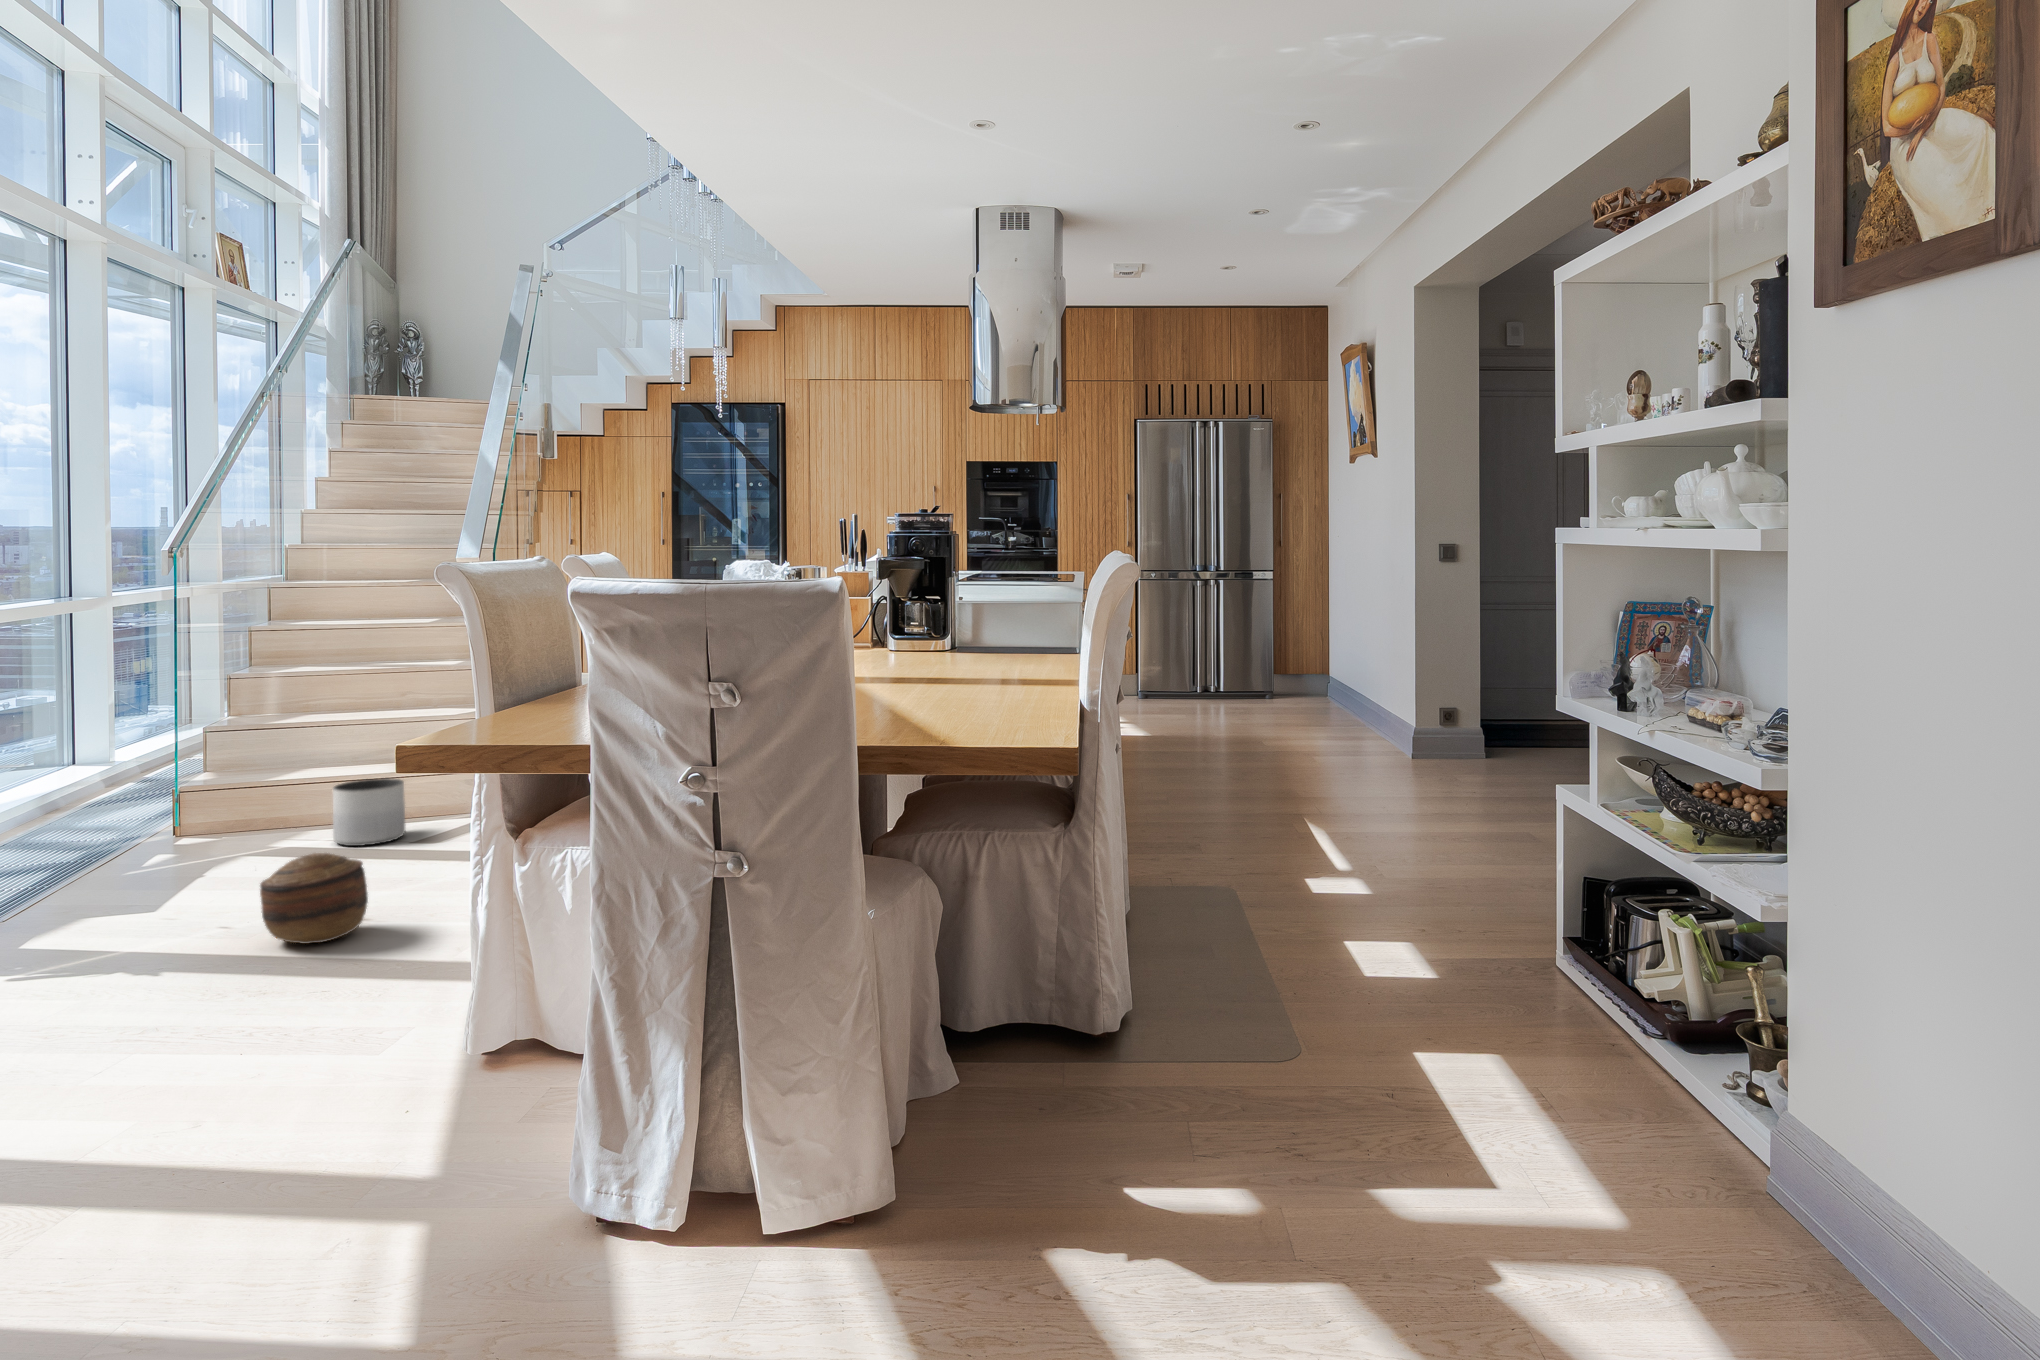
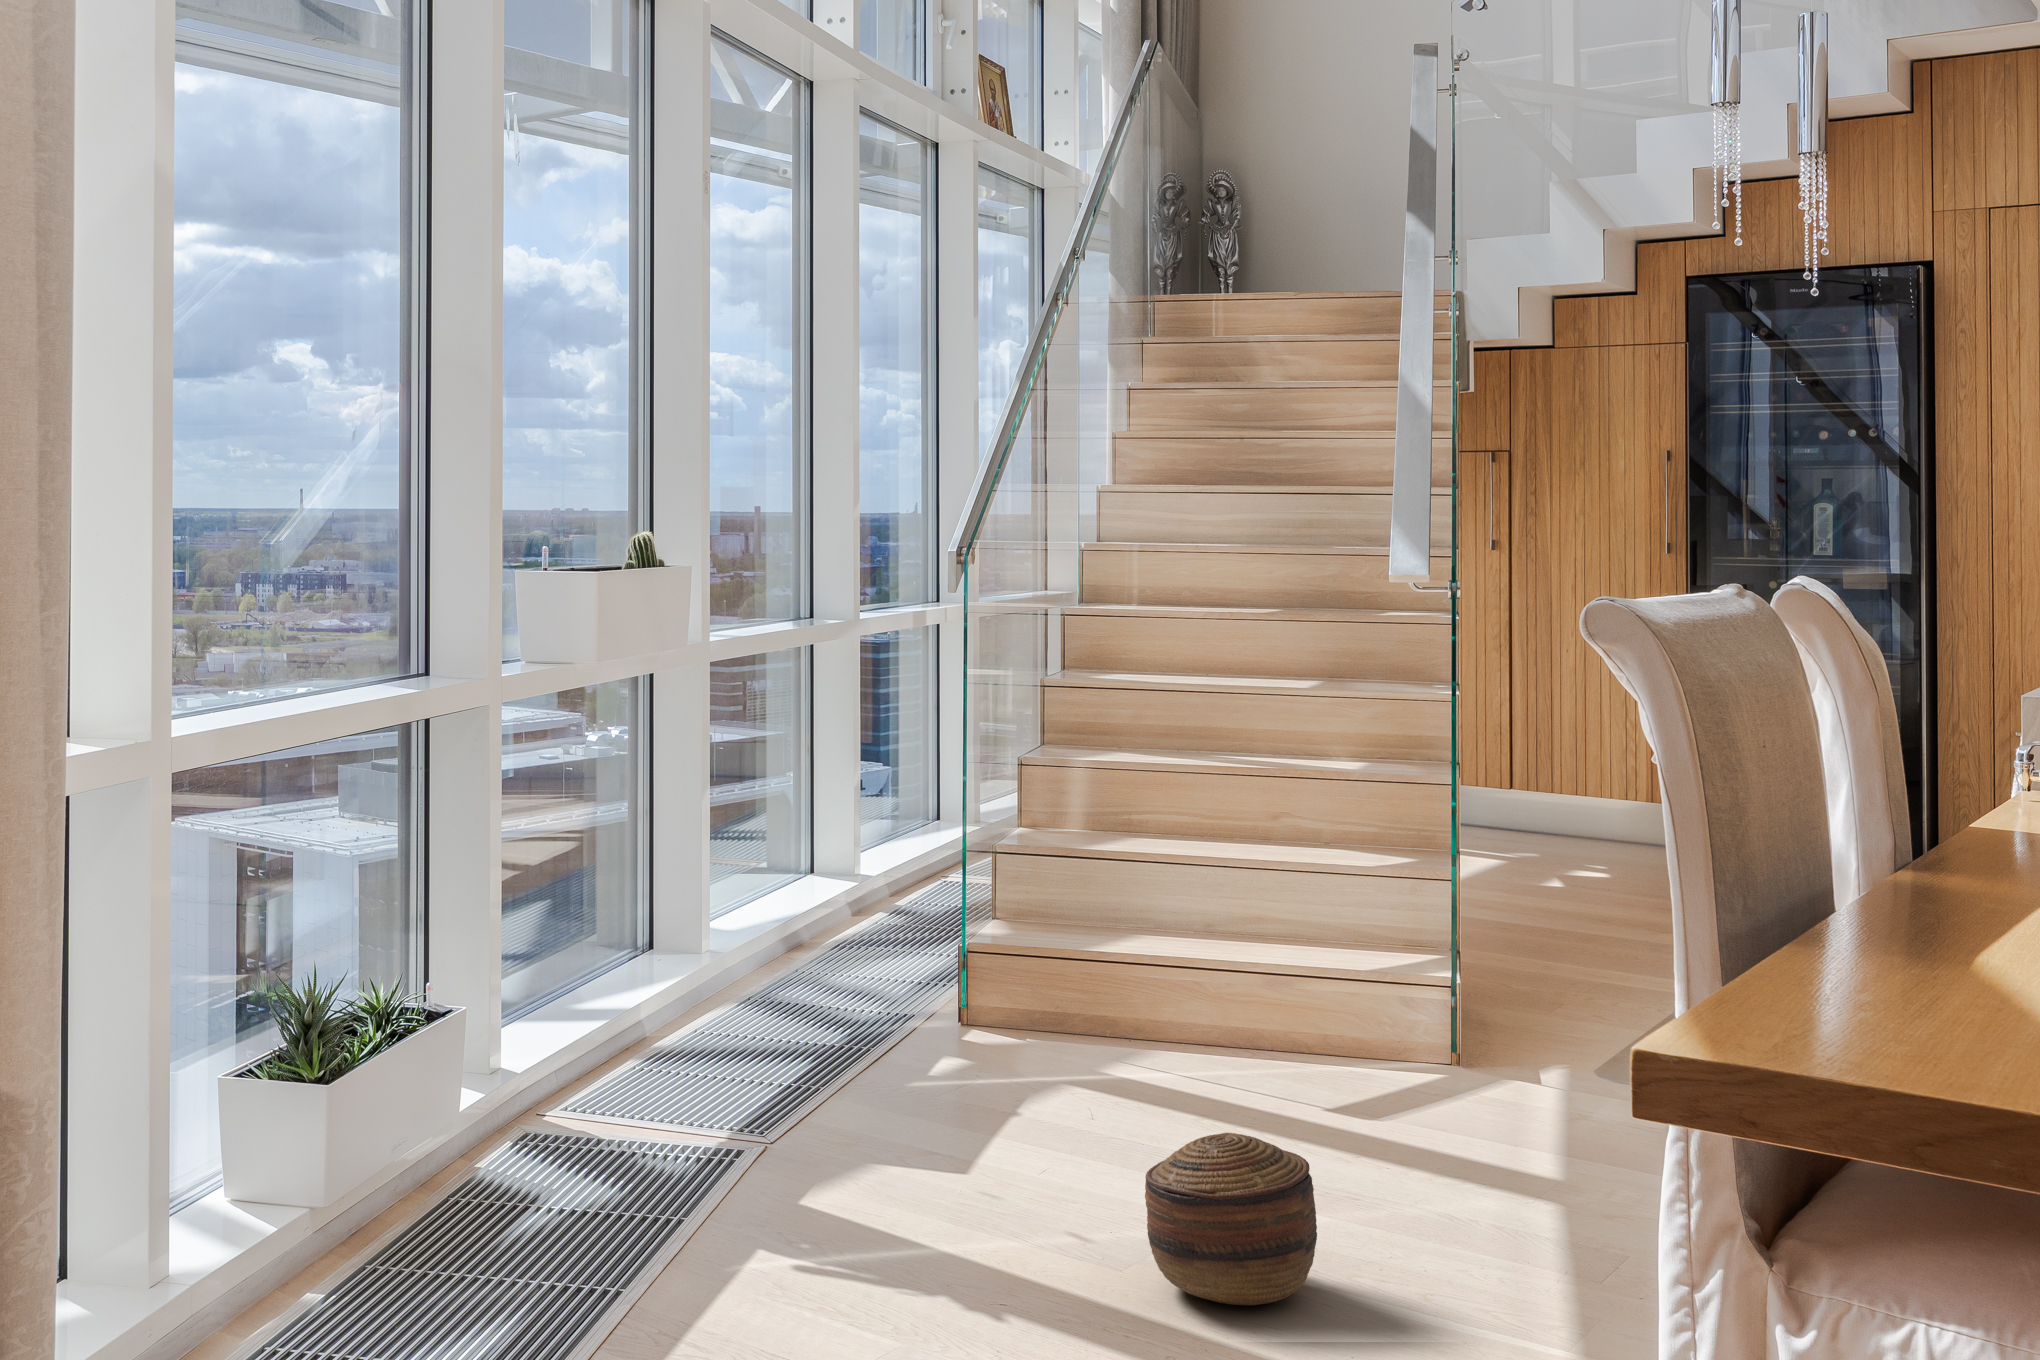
planter: present [333,778,405,846] -> none [1192,965,1305,1086]

